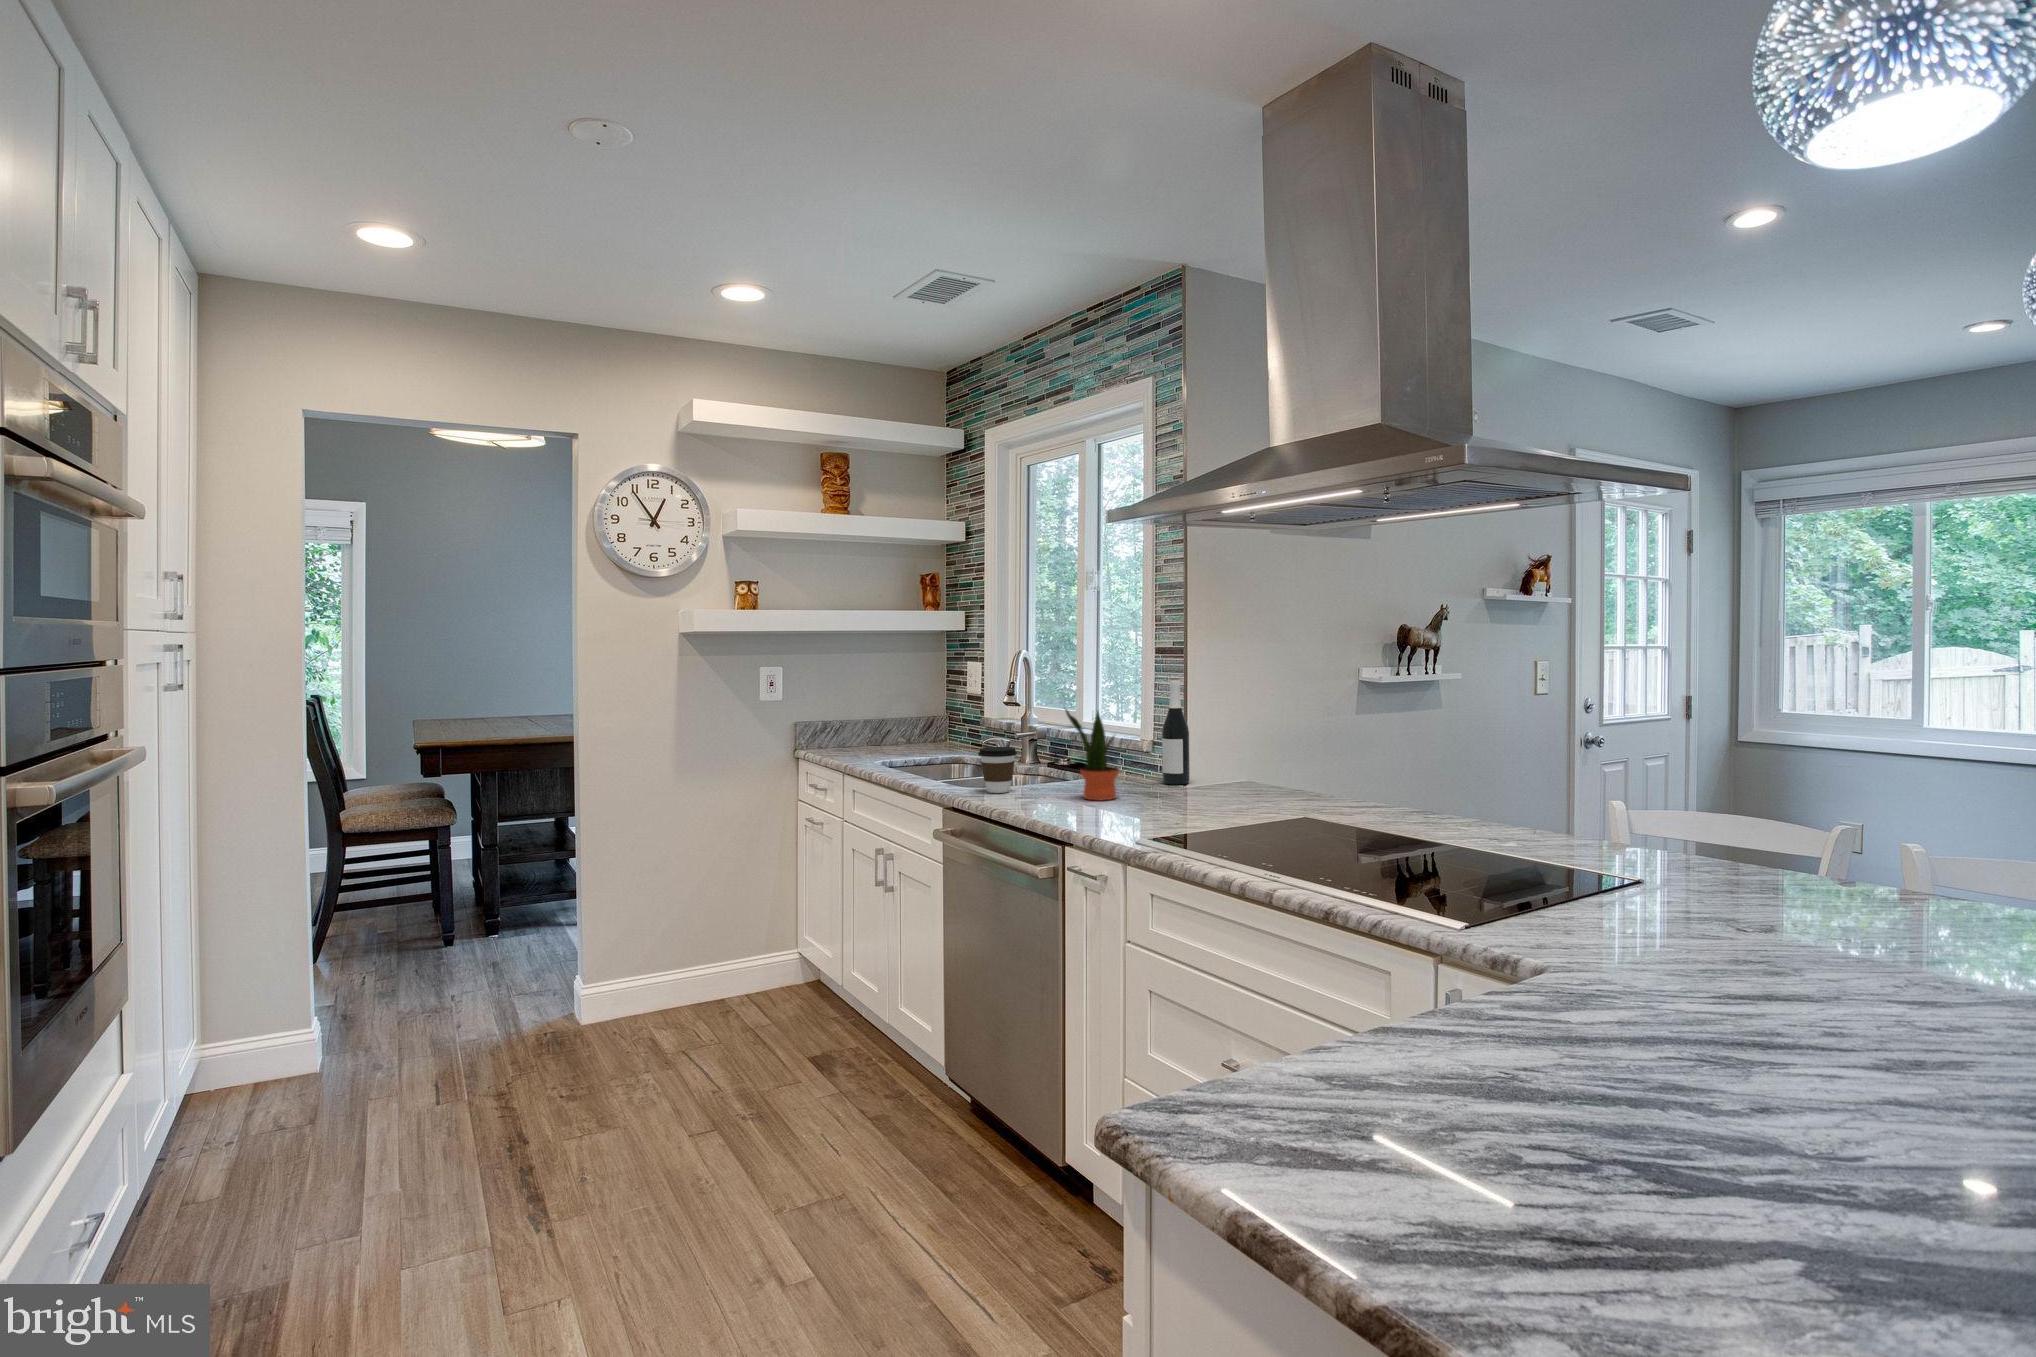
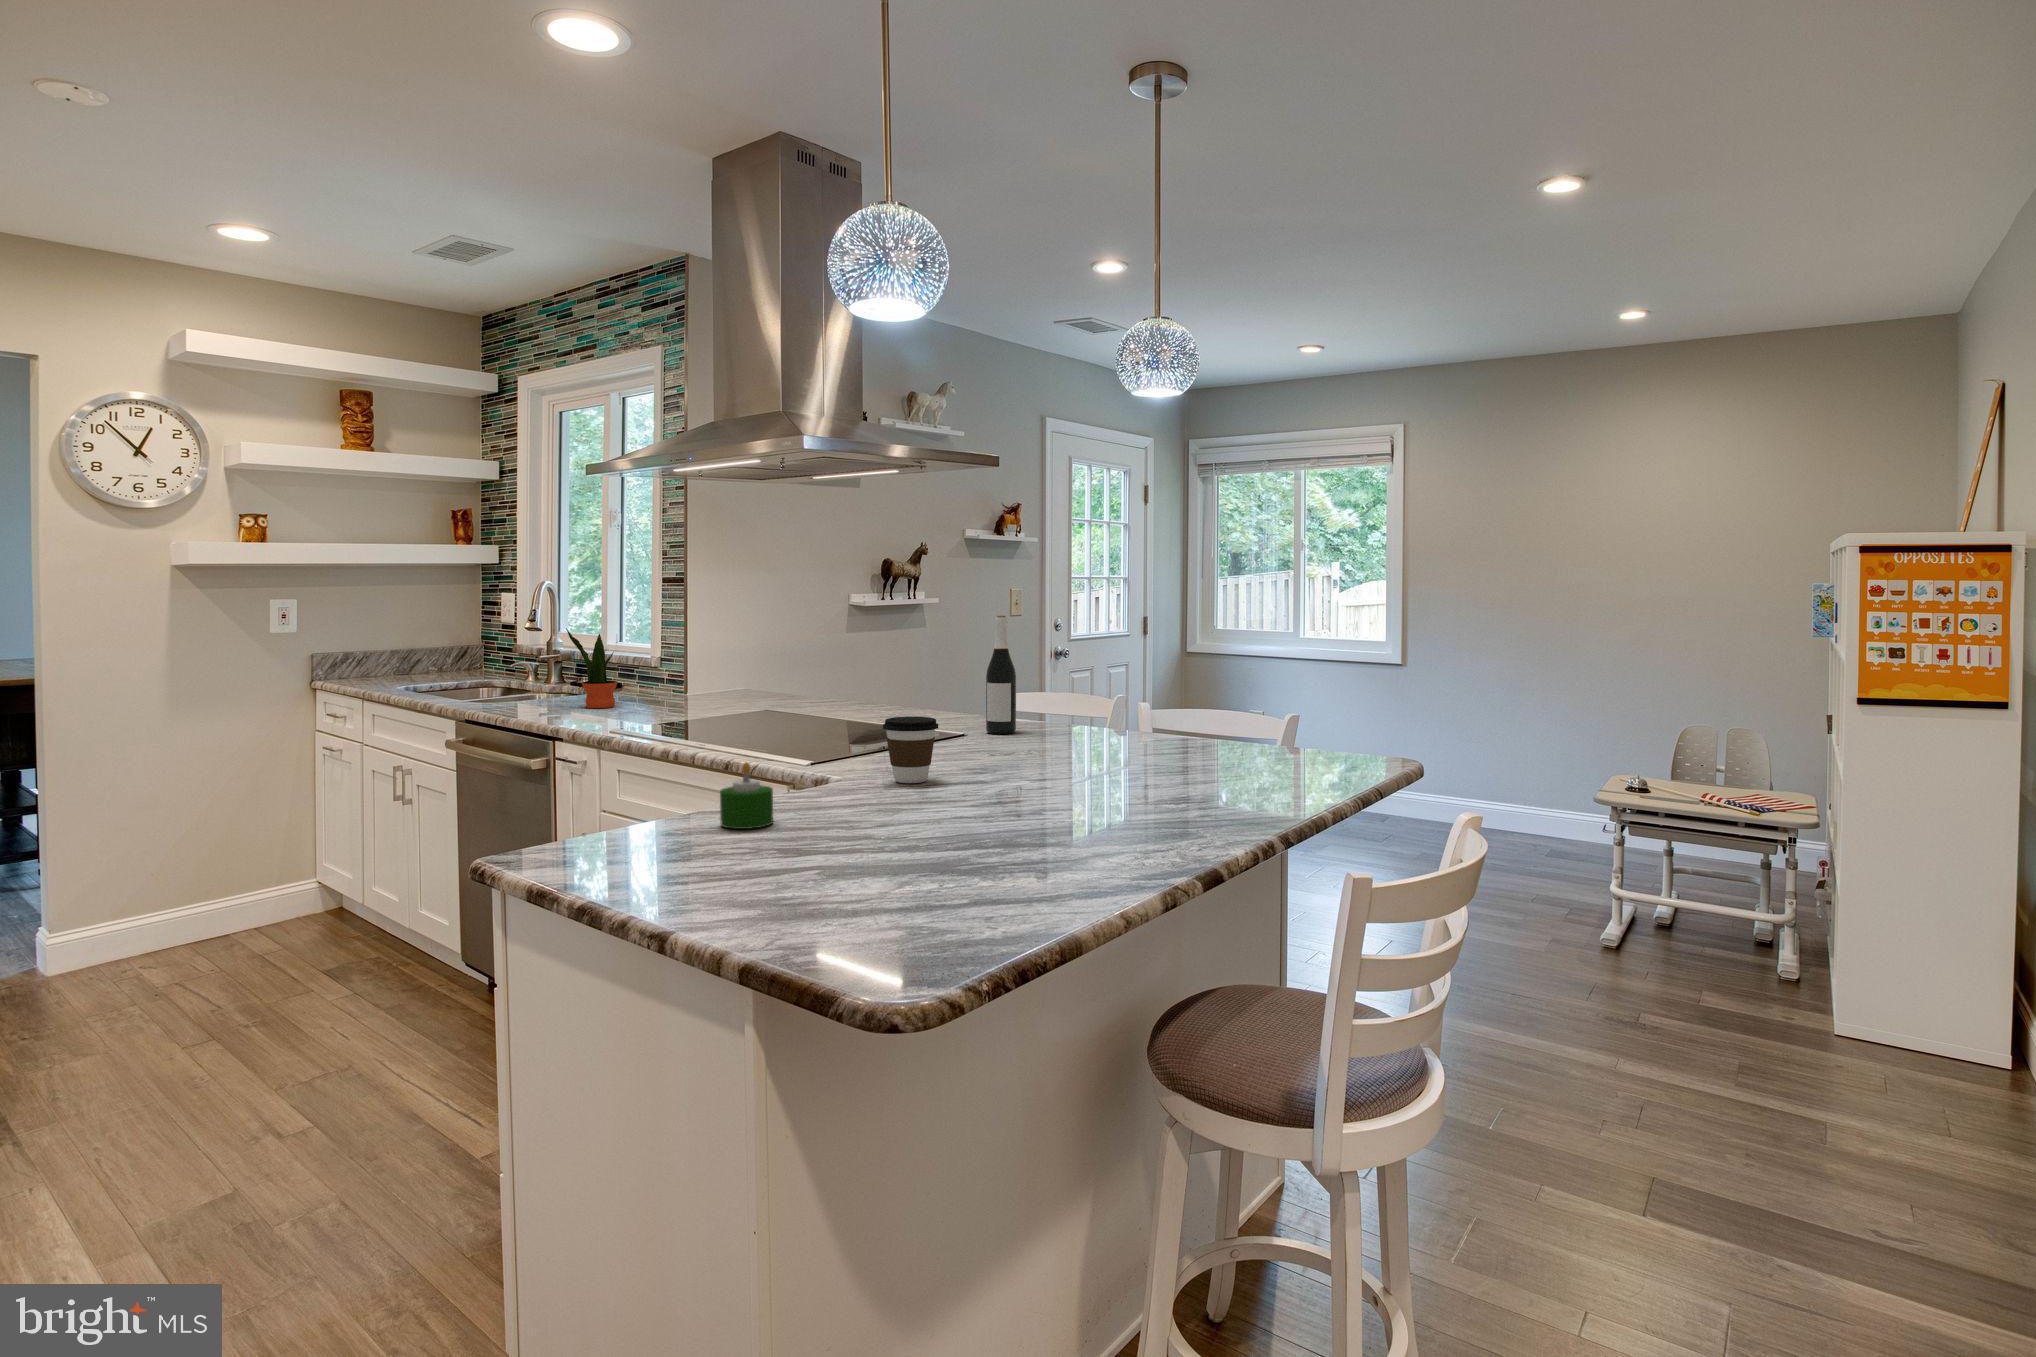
wine bottle: present [1162,679,1190,785] -> present [986,616,1016,734]
coffee cup: present [978,747,1017,793] -> present [883,717,938,783]
candle: none [1614,1063,1745,1224] -> present [720,762,773,829]

